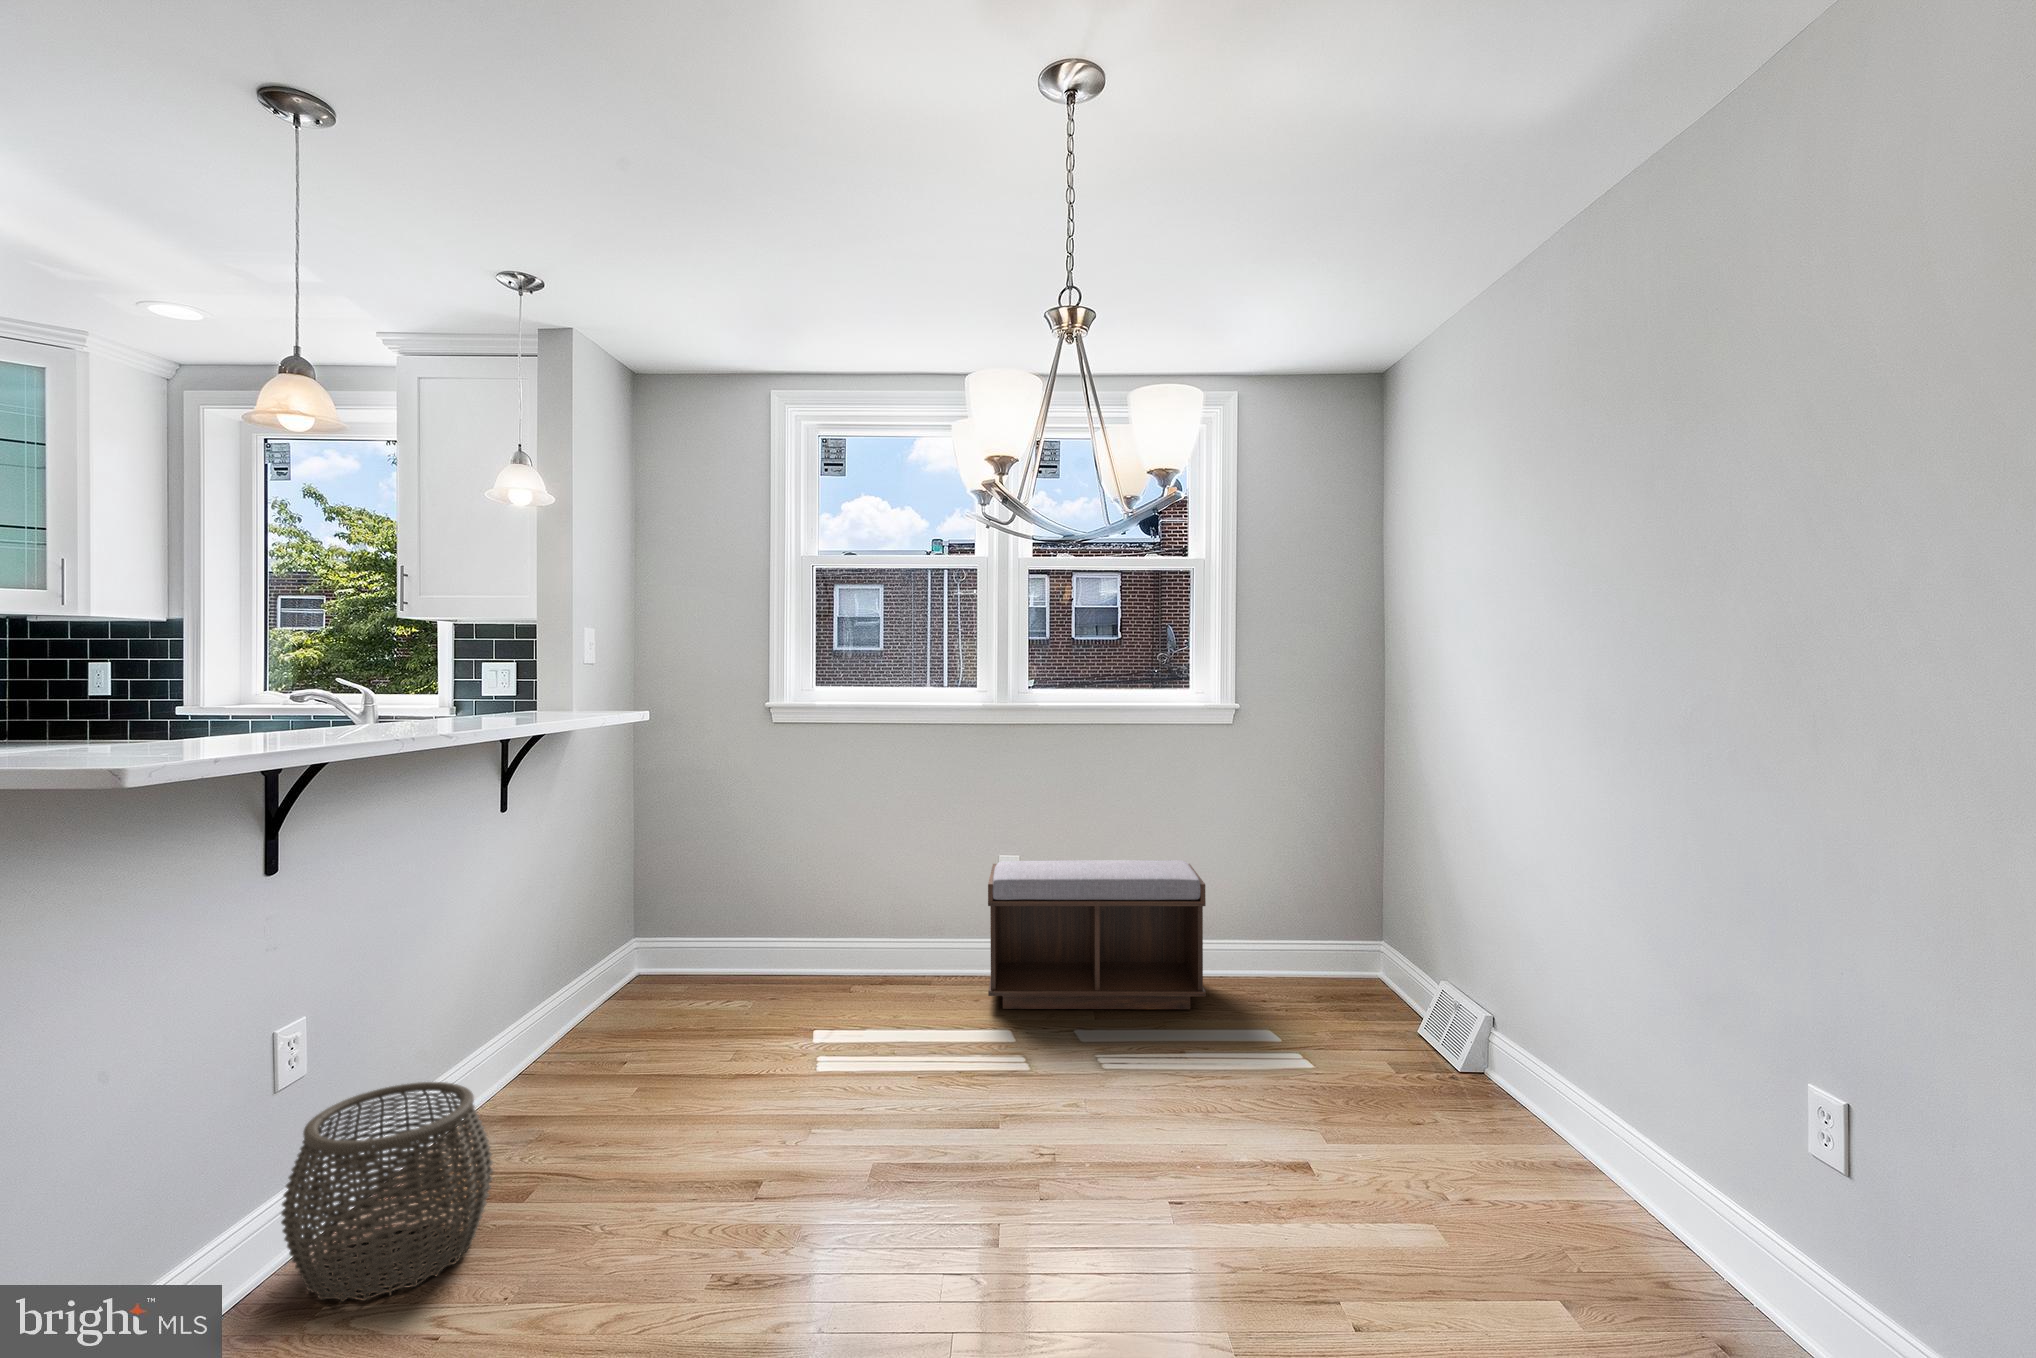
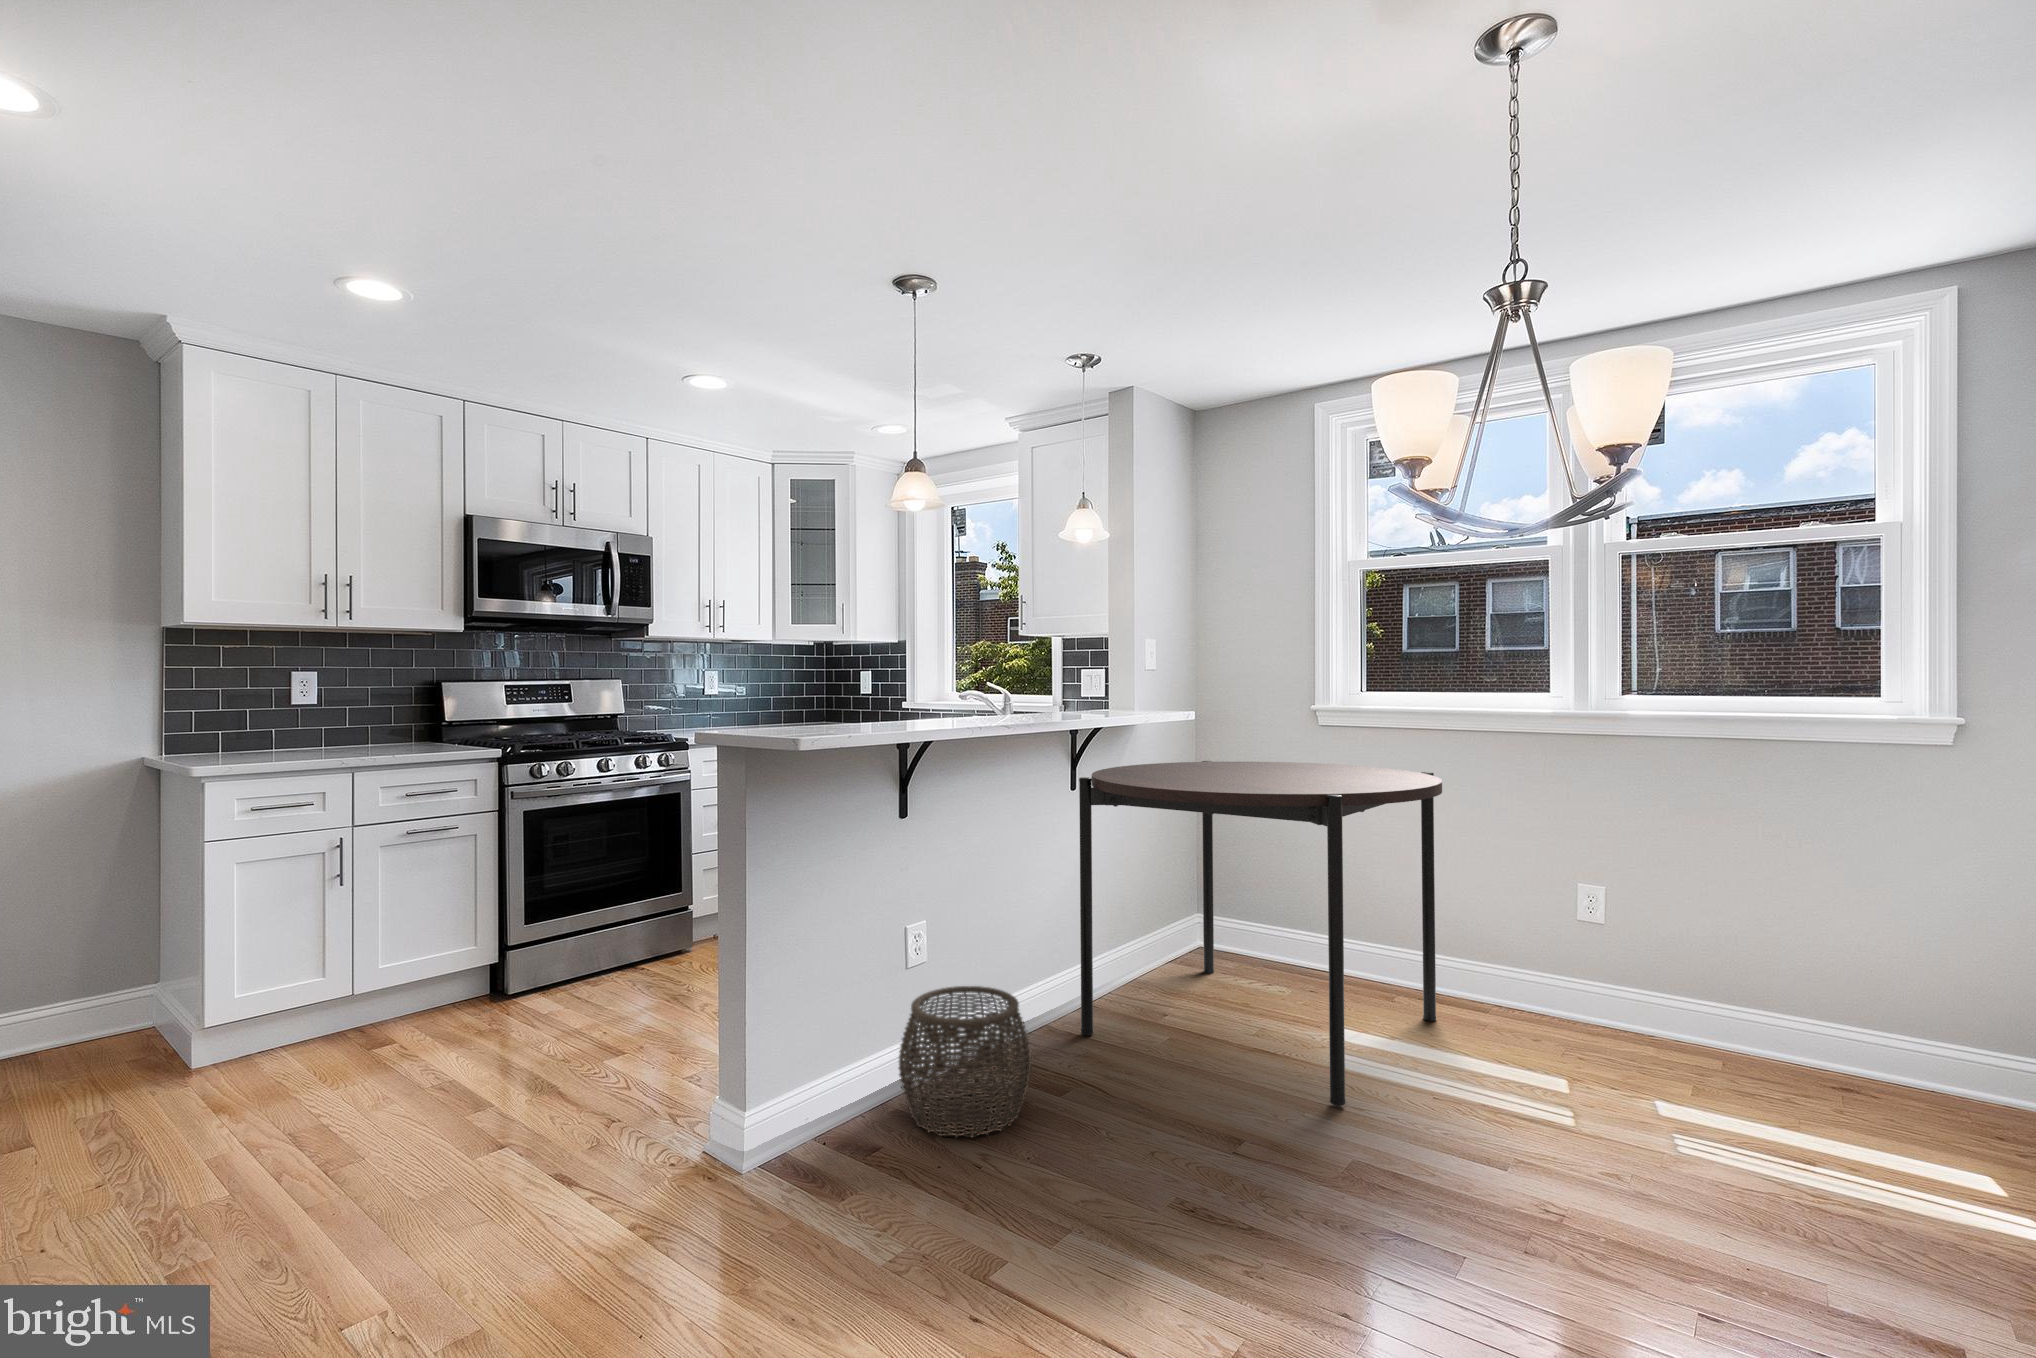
dining table: none [521,762,913,1112] -> present [1079,761,1442,1106]
bench: present [988,860,1206,1009] -> none [1542,888,1865,1109]

